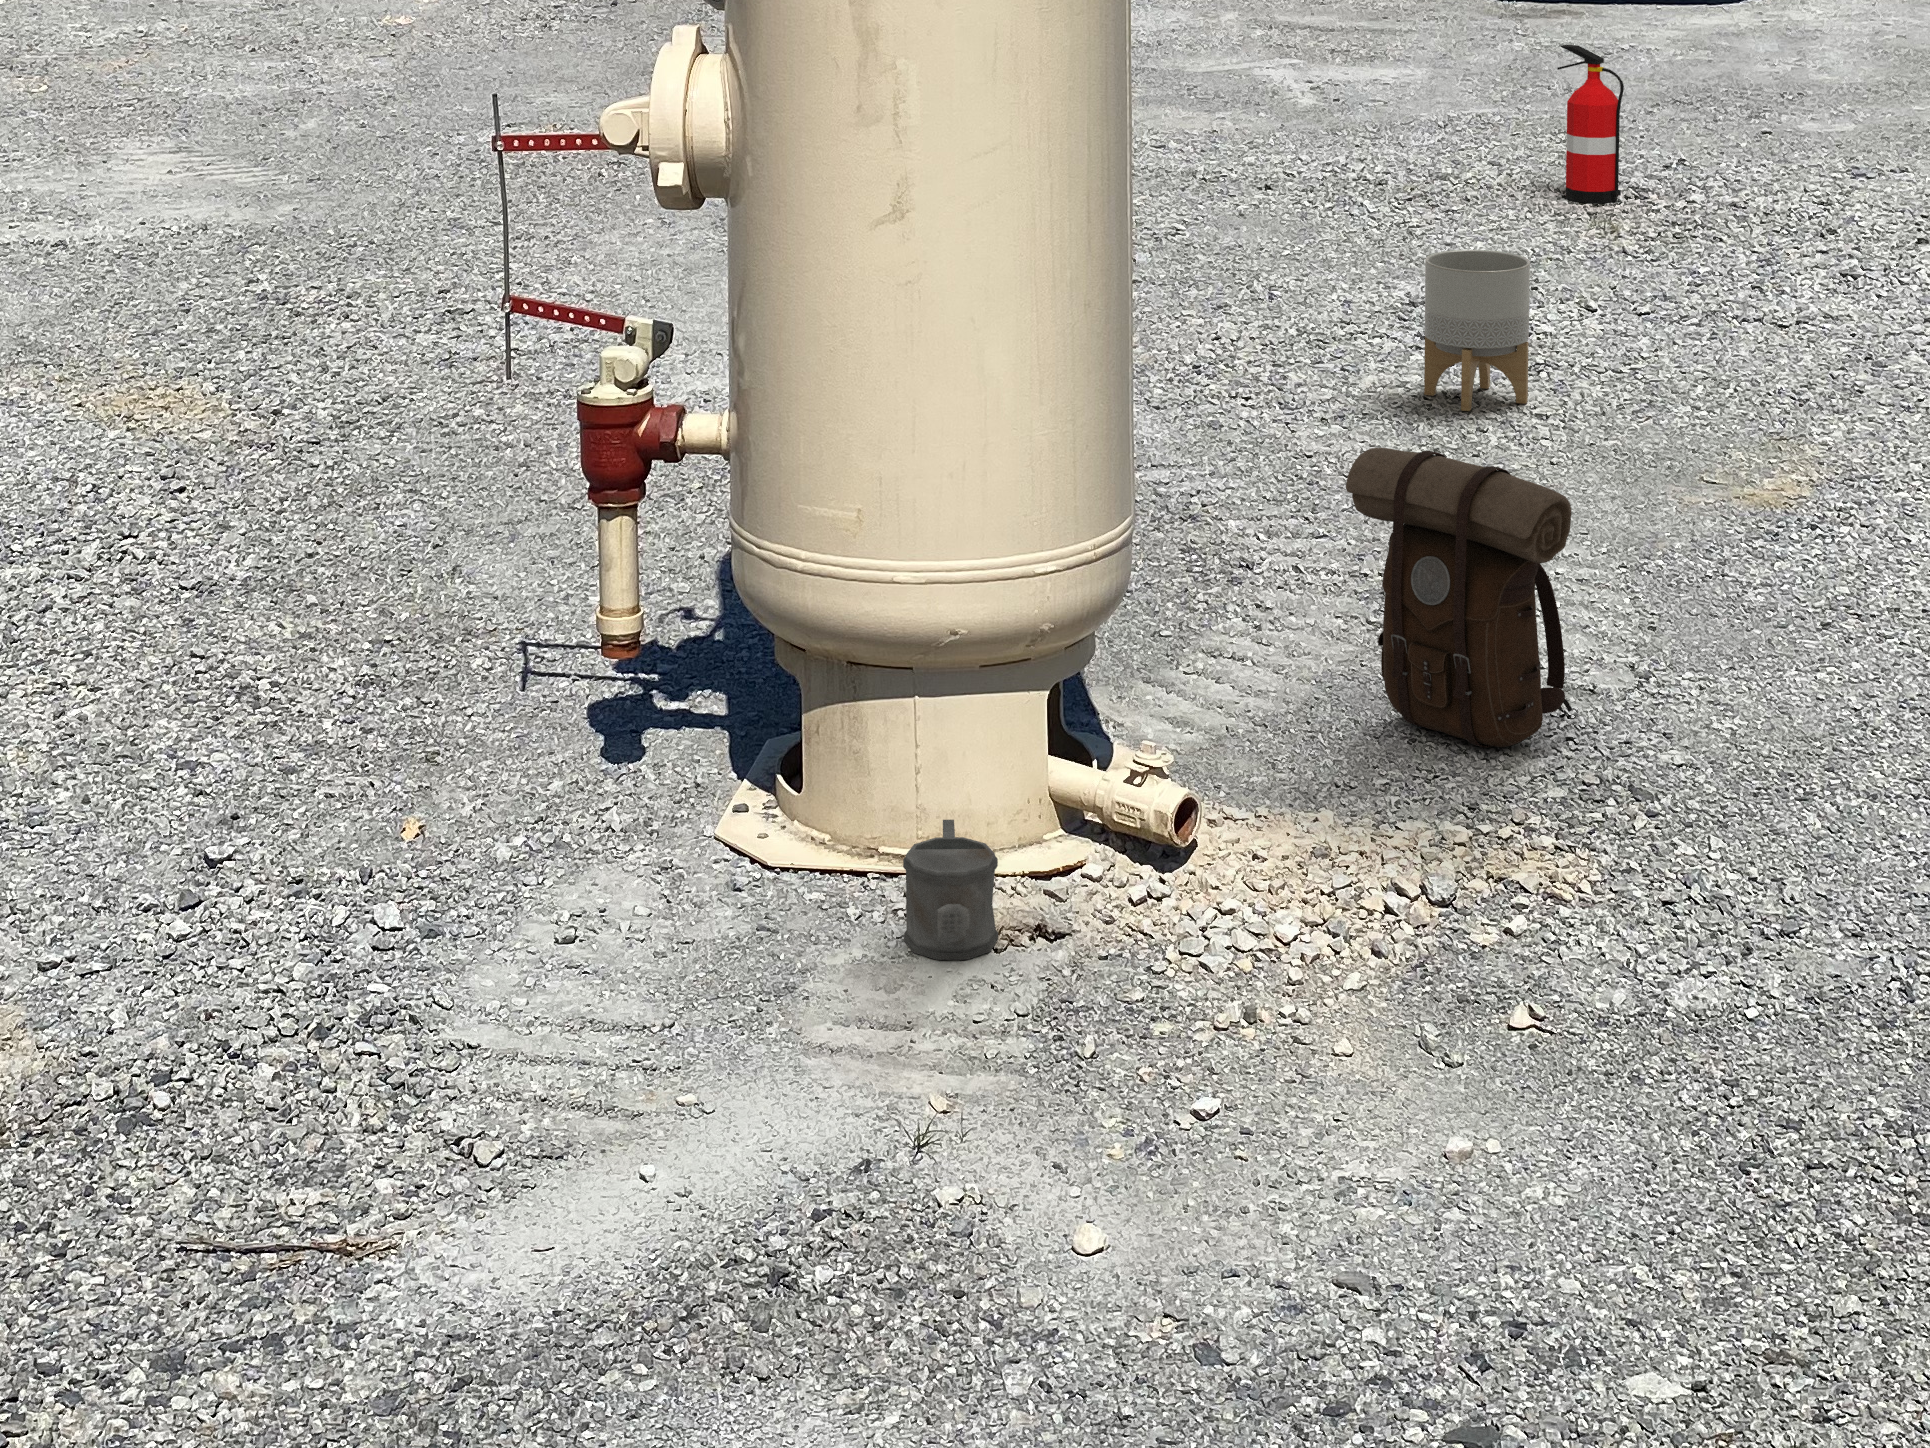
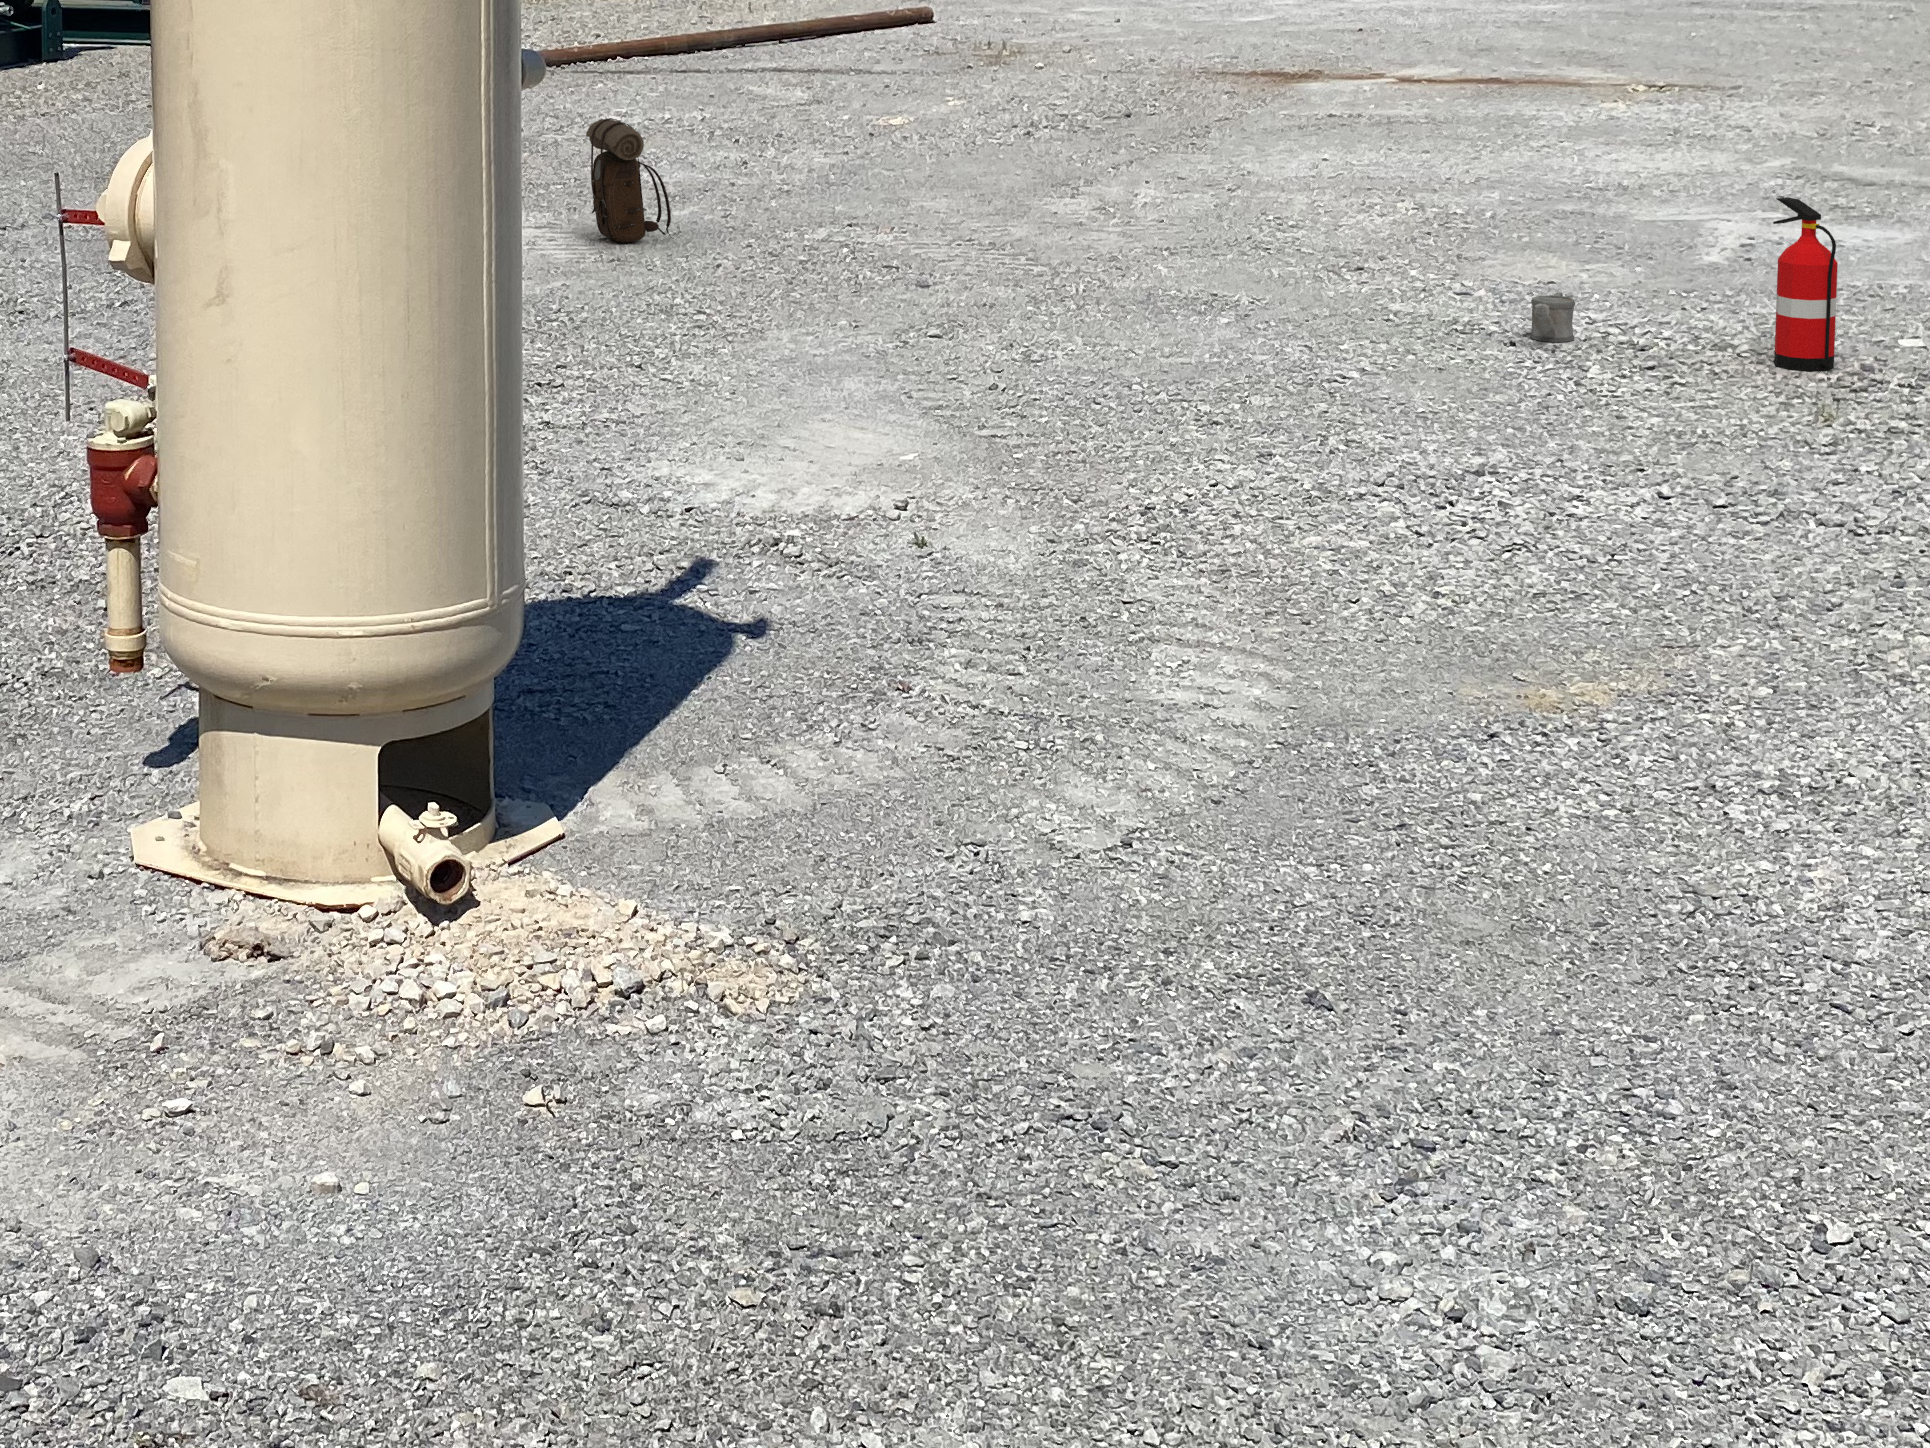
planter: present [1424,250,1530,411] -> none [1256,380,1363,538]
backpack: present [1346,448,1572,748] -> present [586,118,672,243]
watering can: present [903,820,998,960] -> present [1530,292,1575,342]

